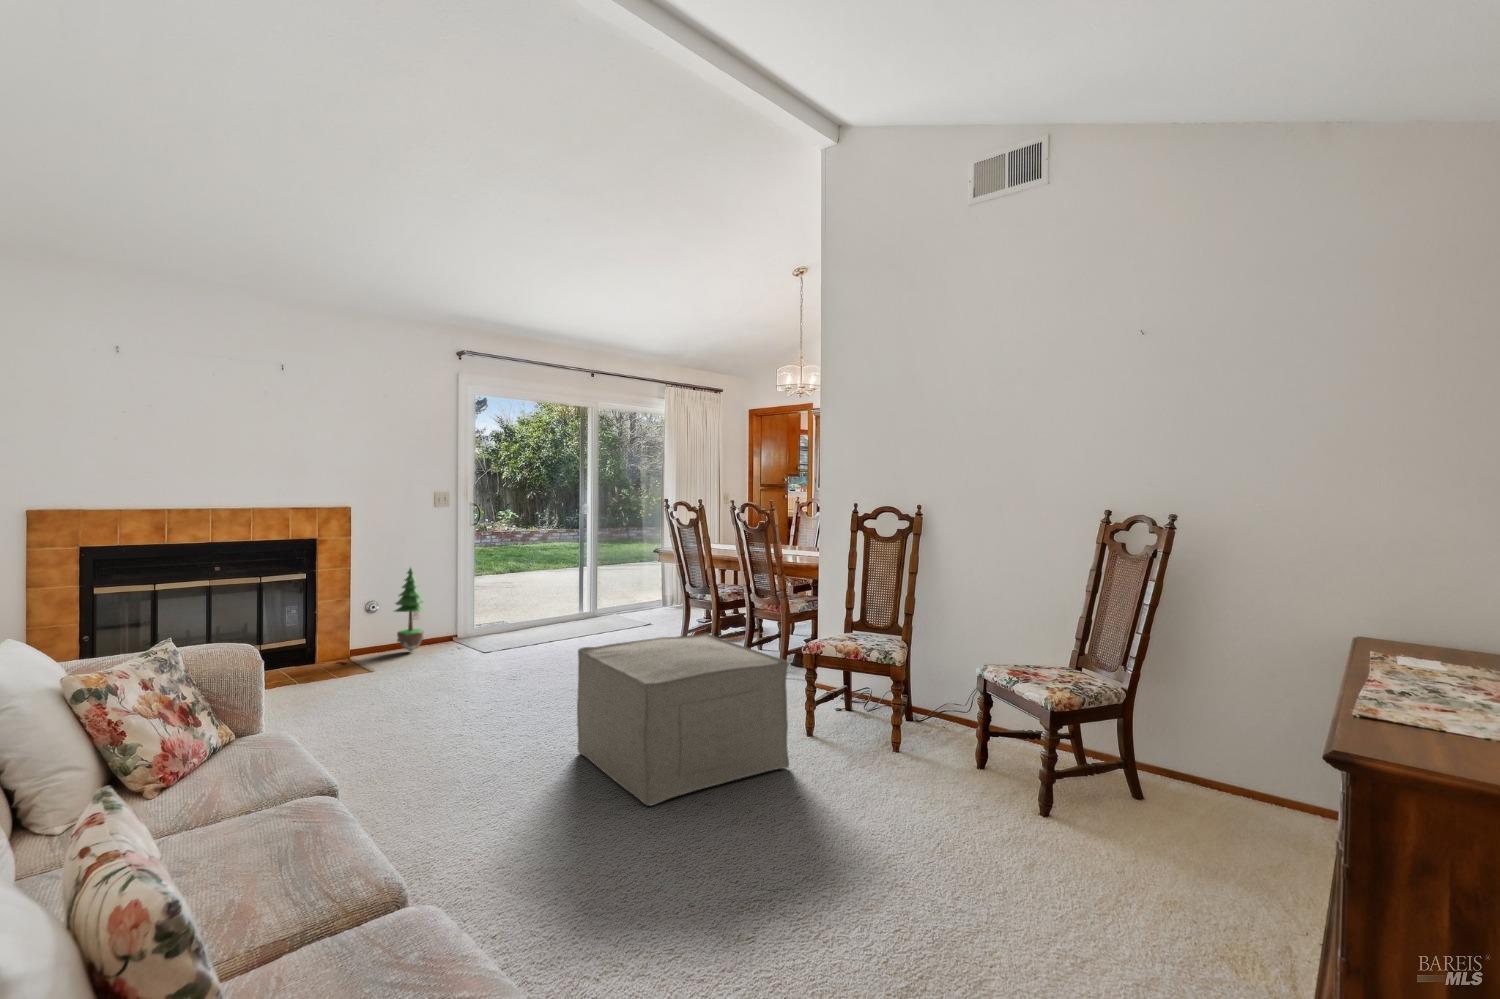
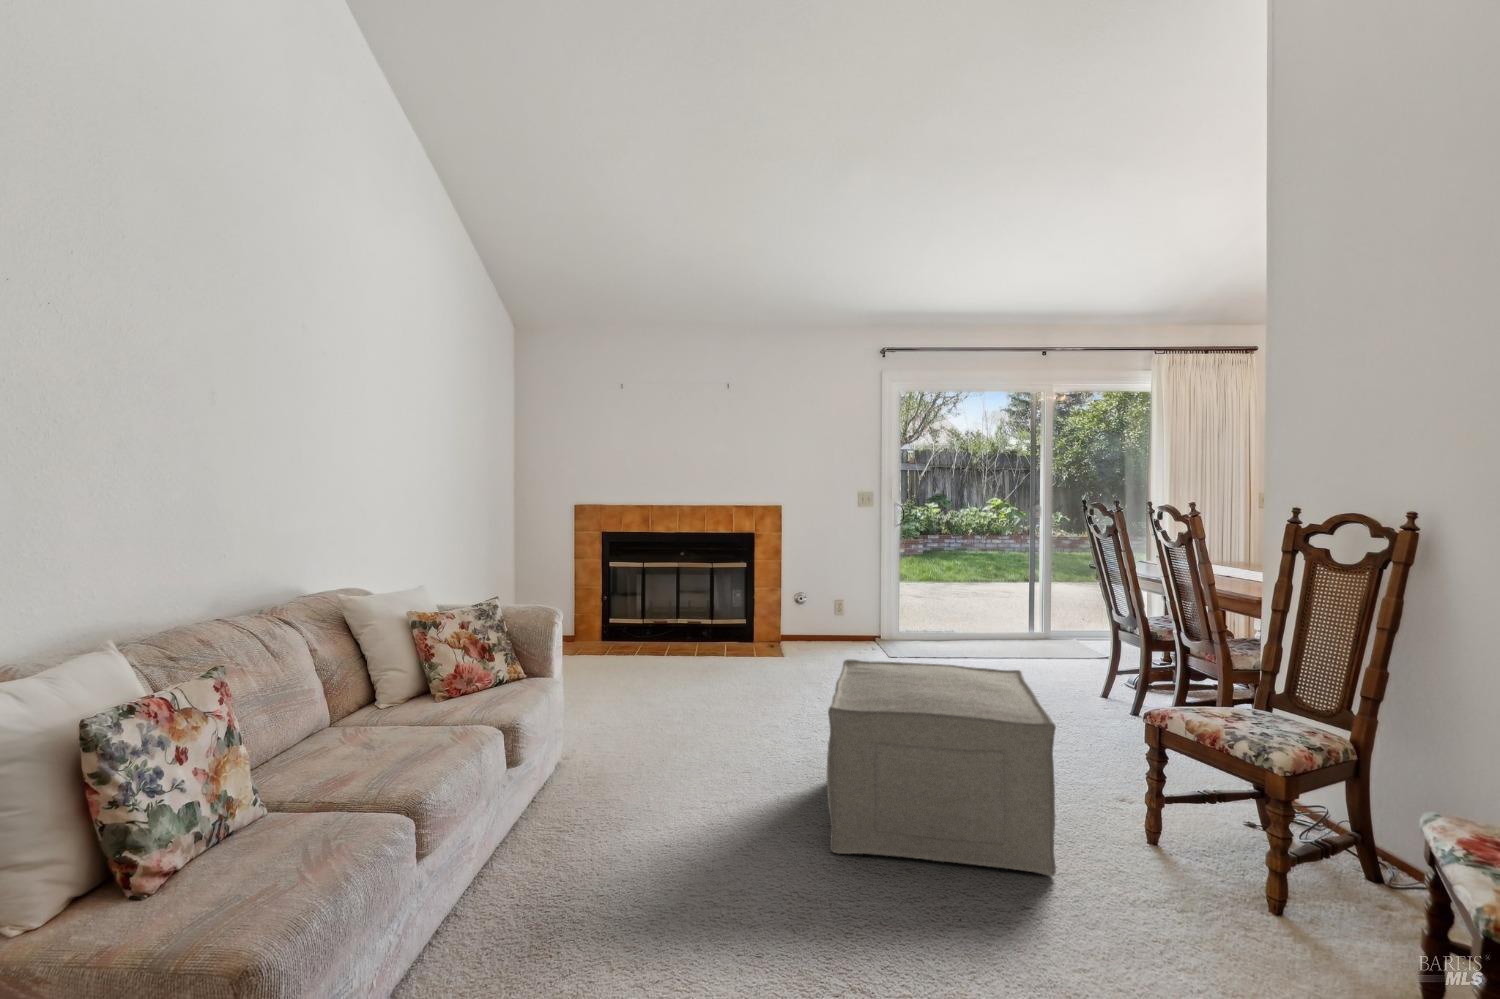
potted tree: present [395,568,425,651] -> none [814,563,844,646]

